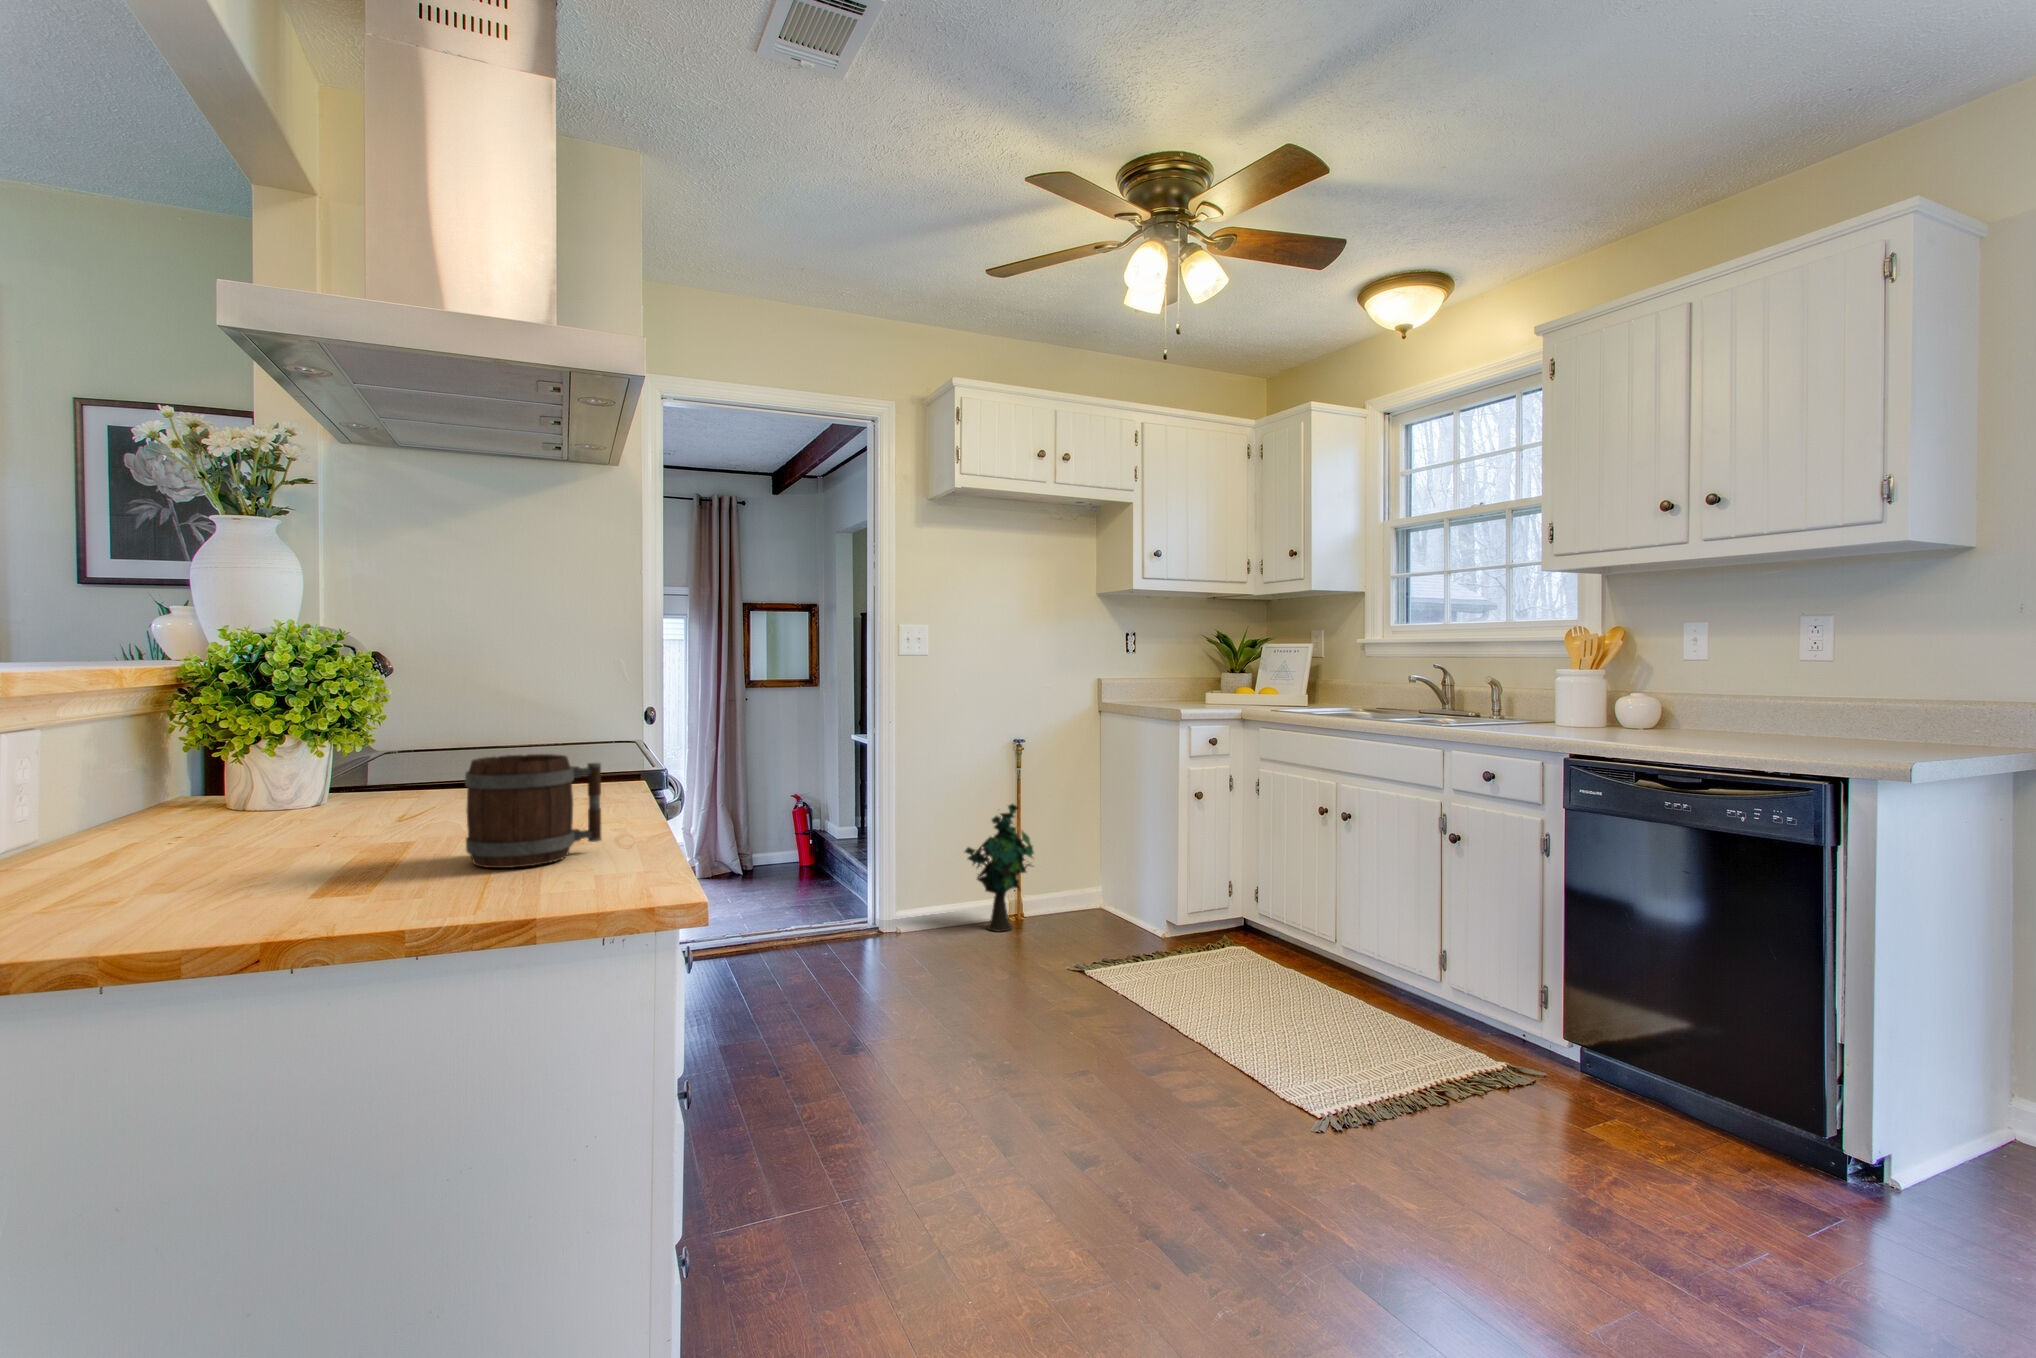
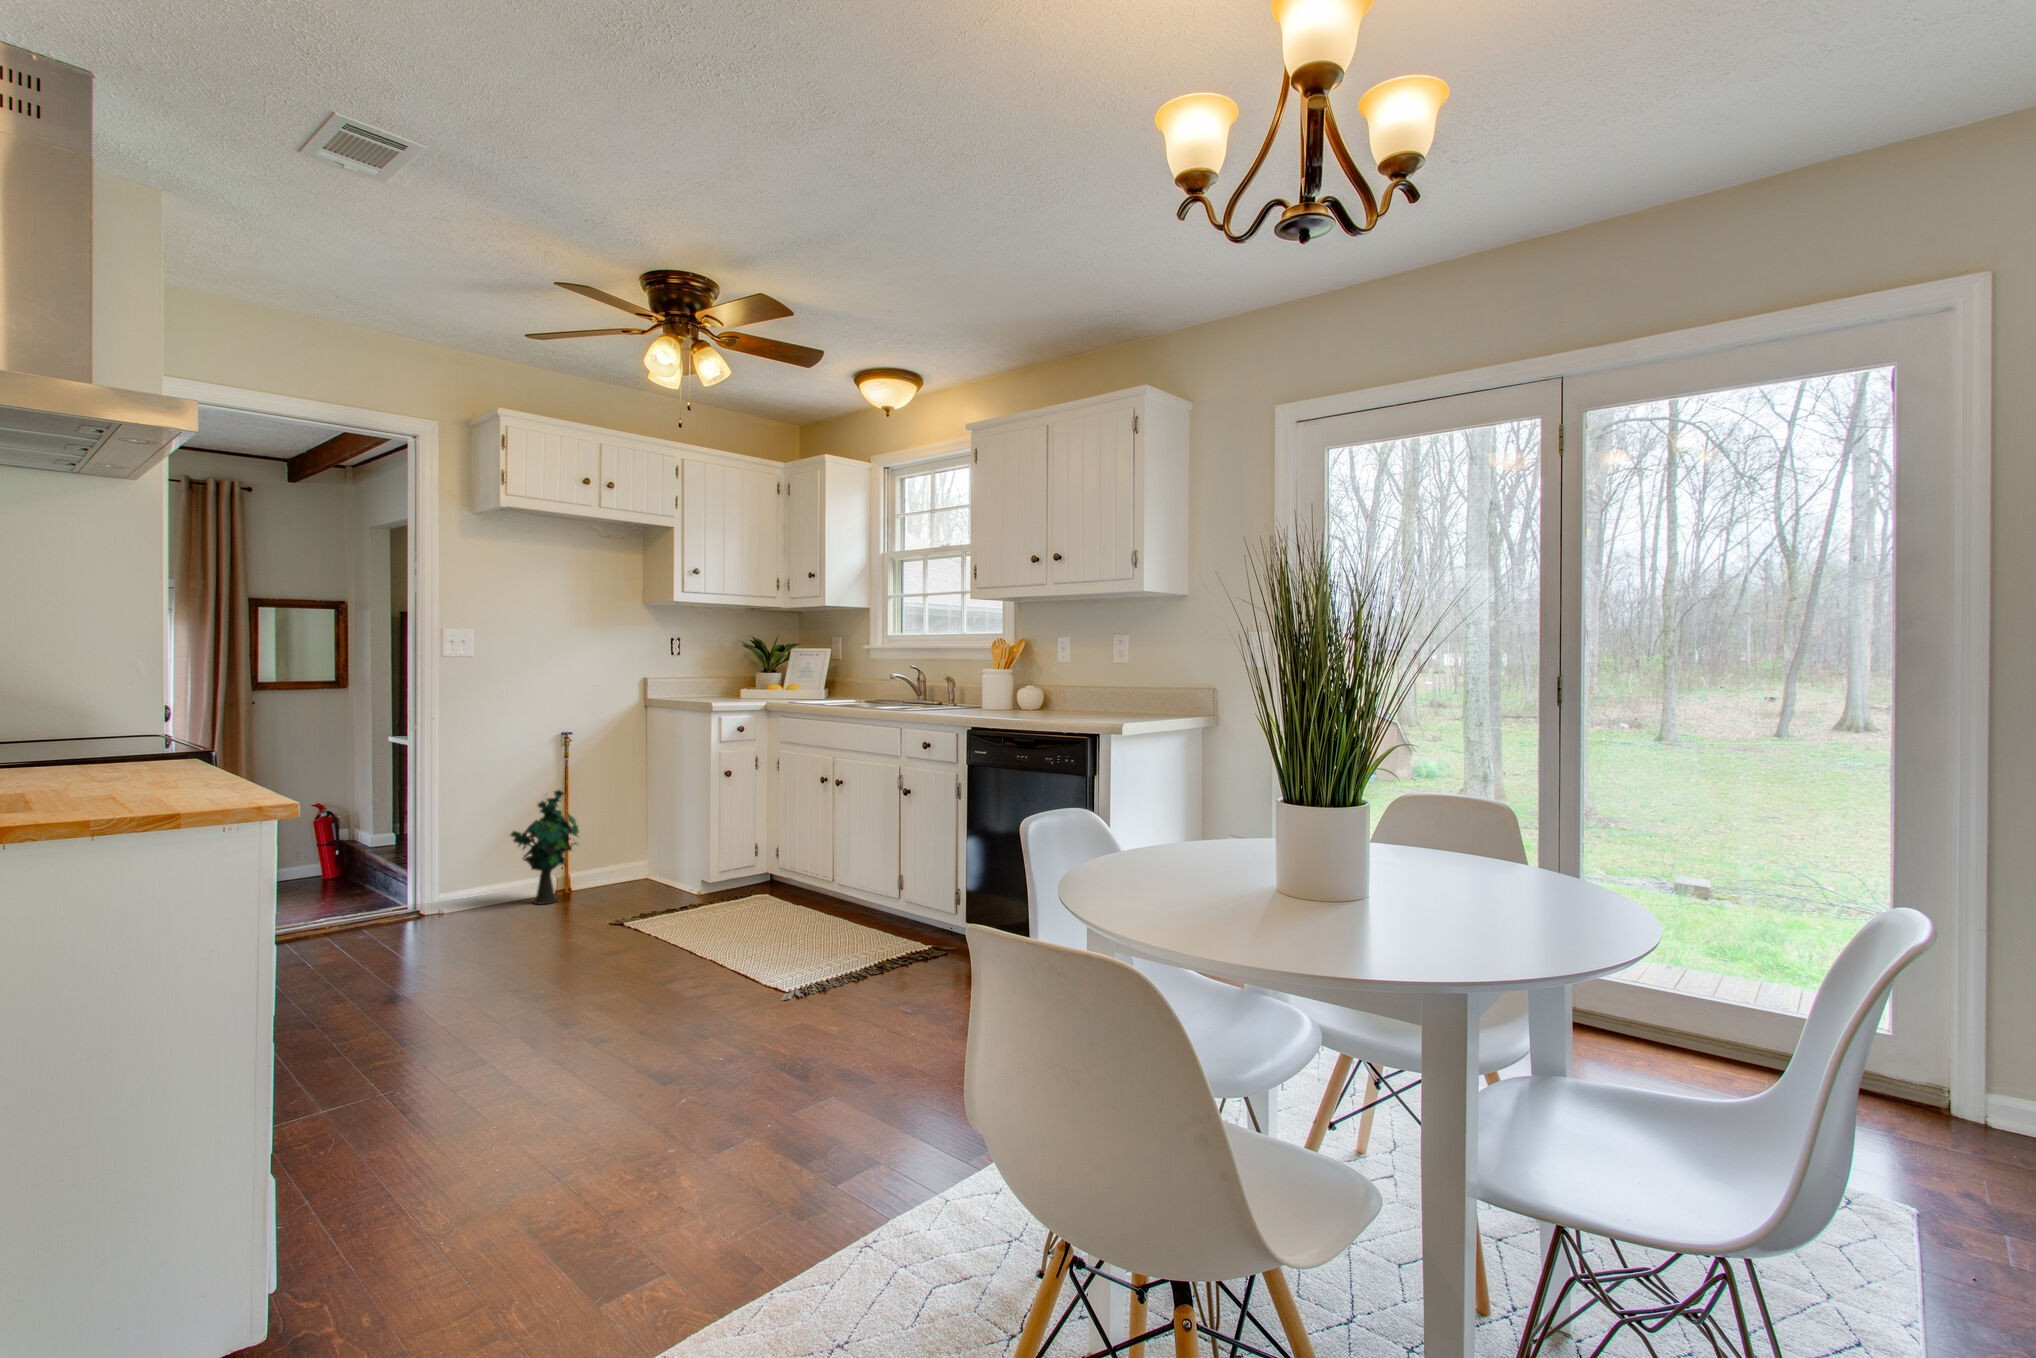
mug: present [465,754,602,868] -> none [65,728,185,809]

